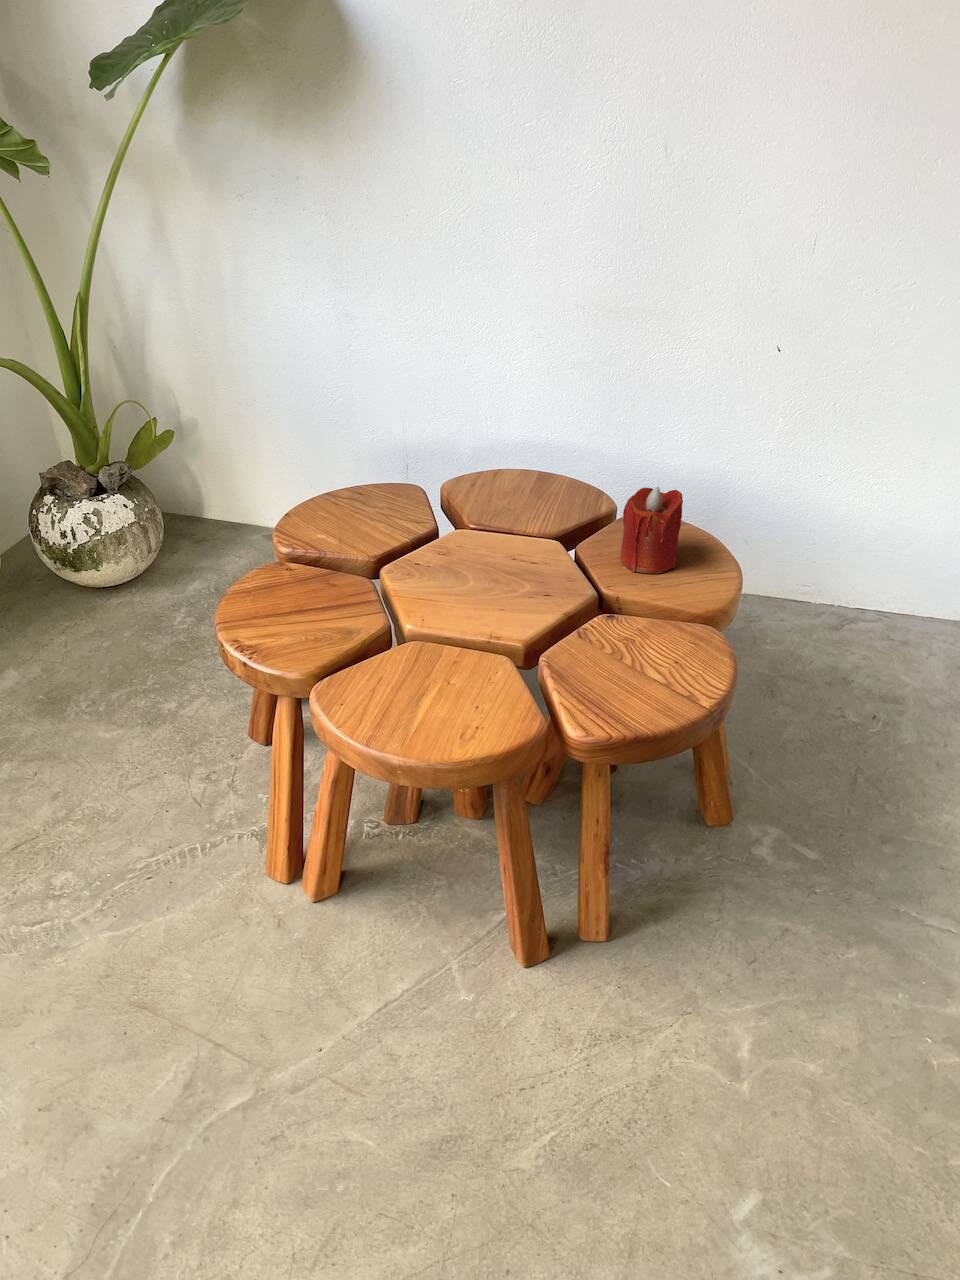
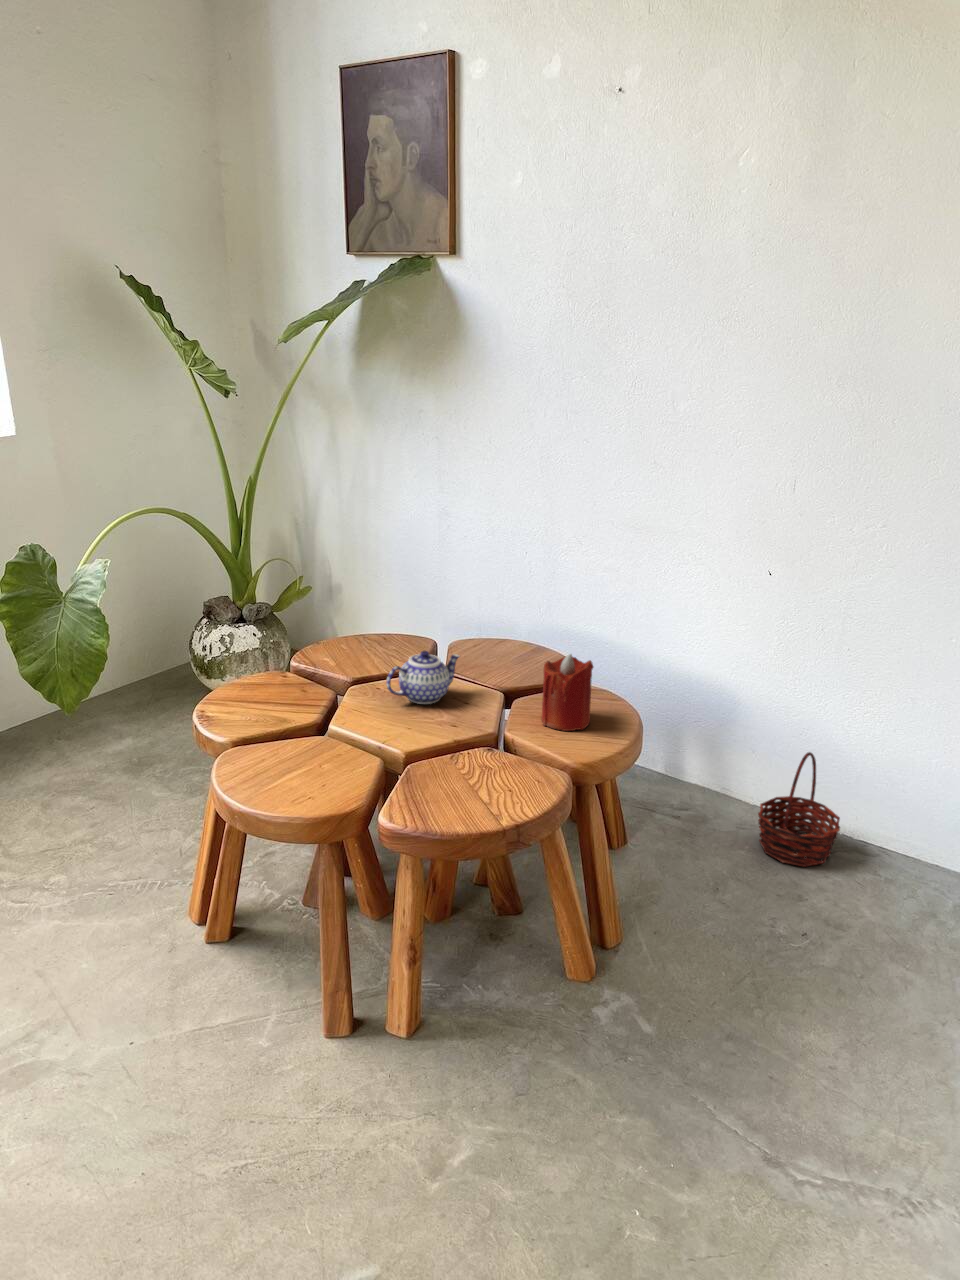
teapot: none [451,506,512,574] -> present [387,651,460,704]
basket: none [774,534,859,648] -> present [758,752,840,867]

